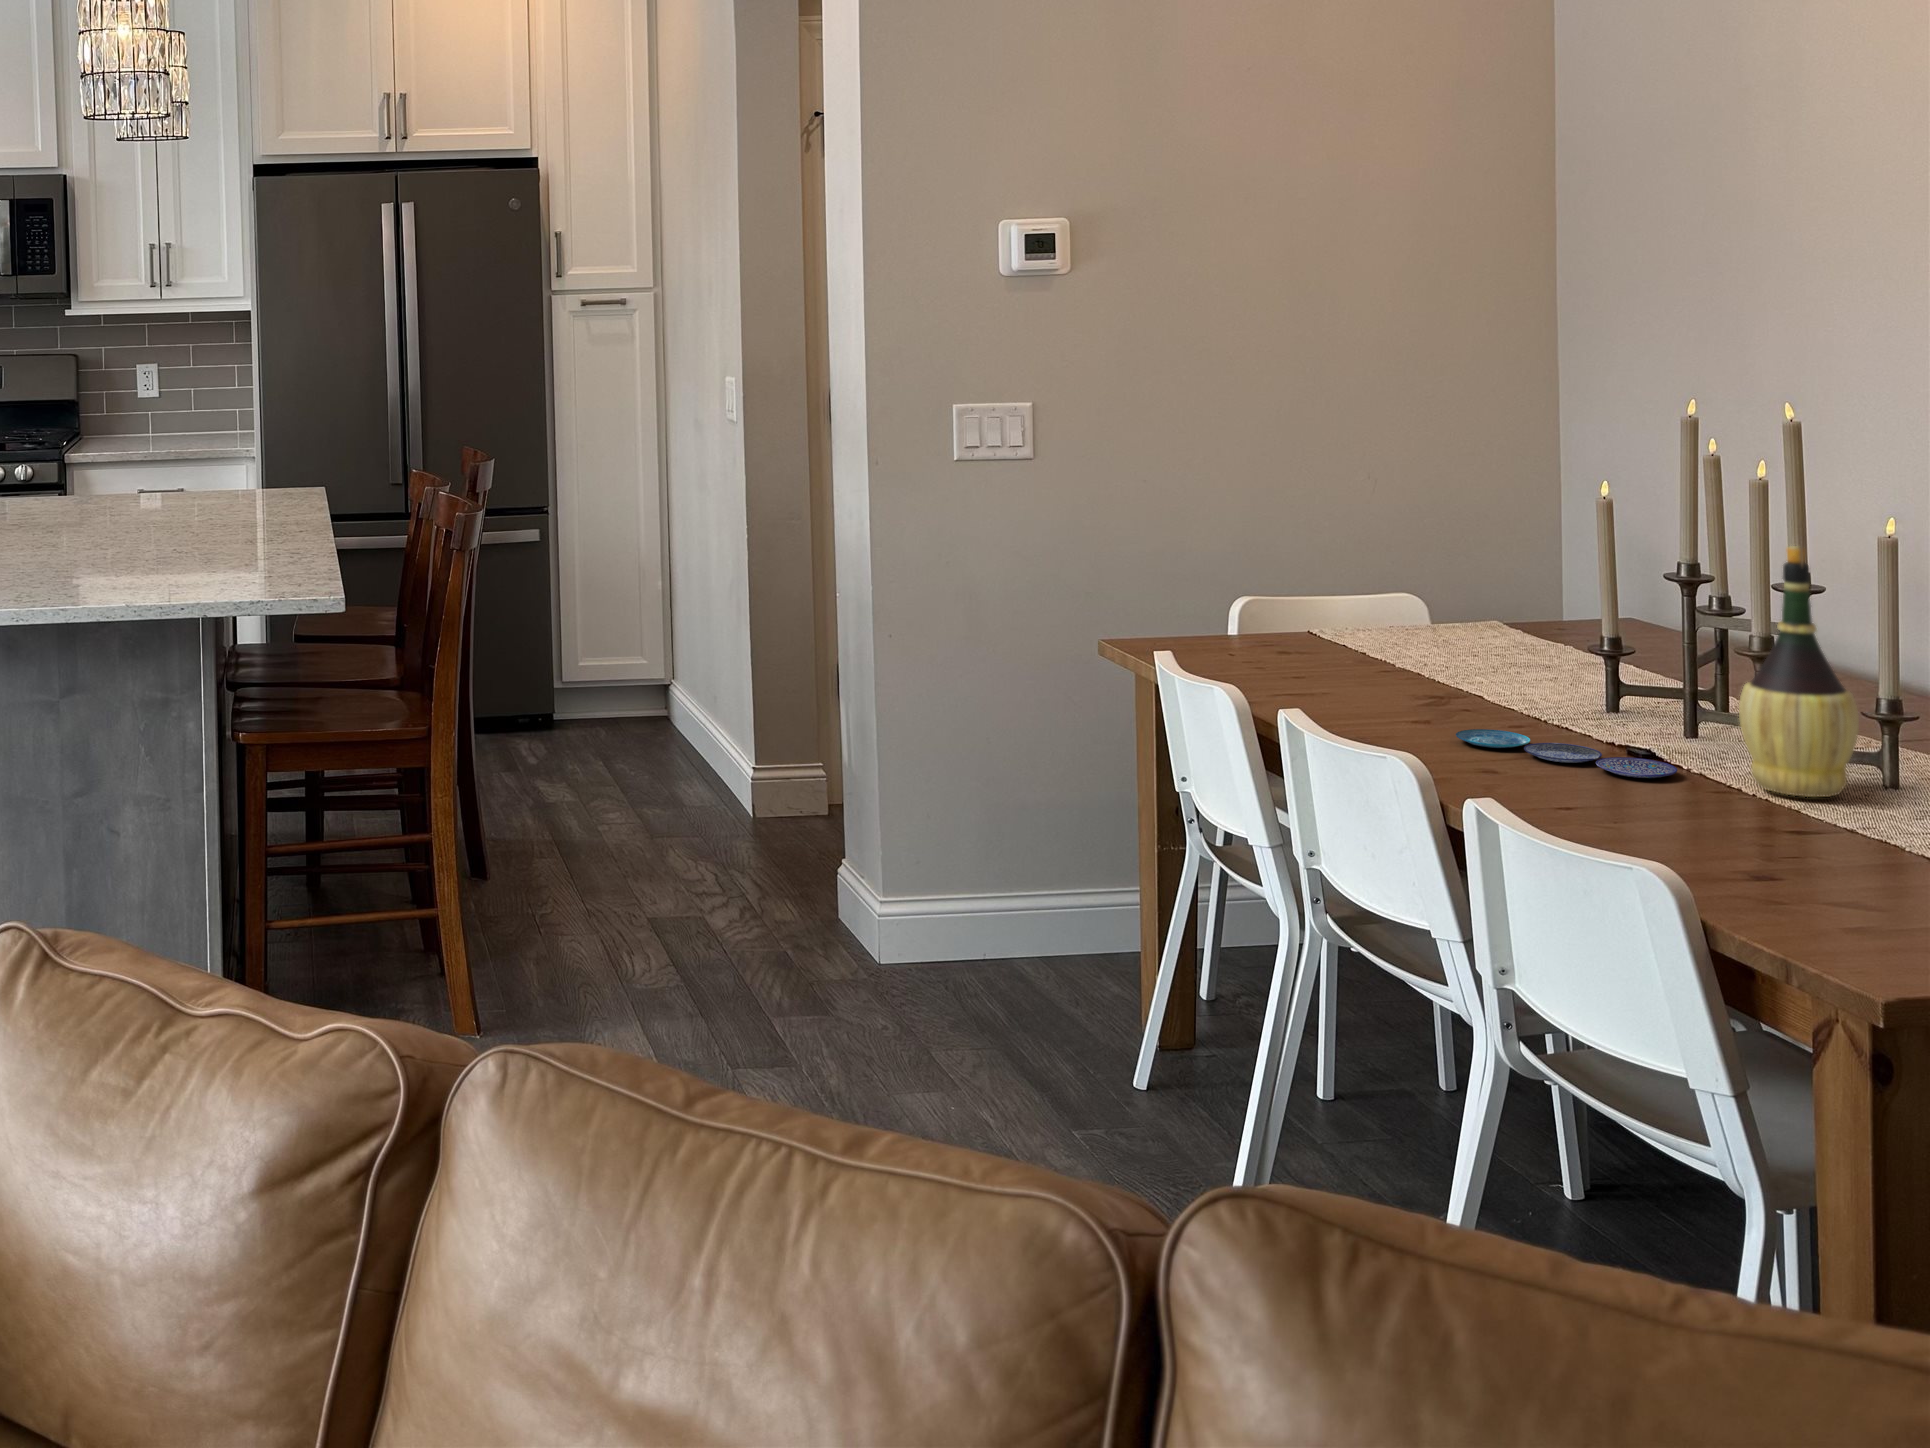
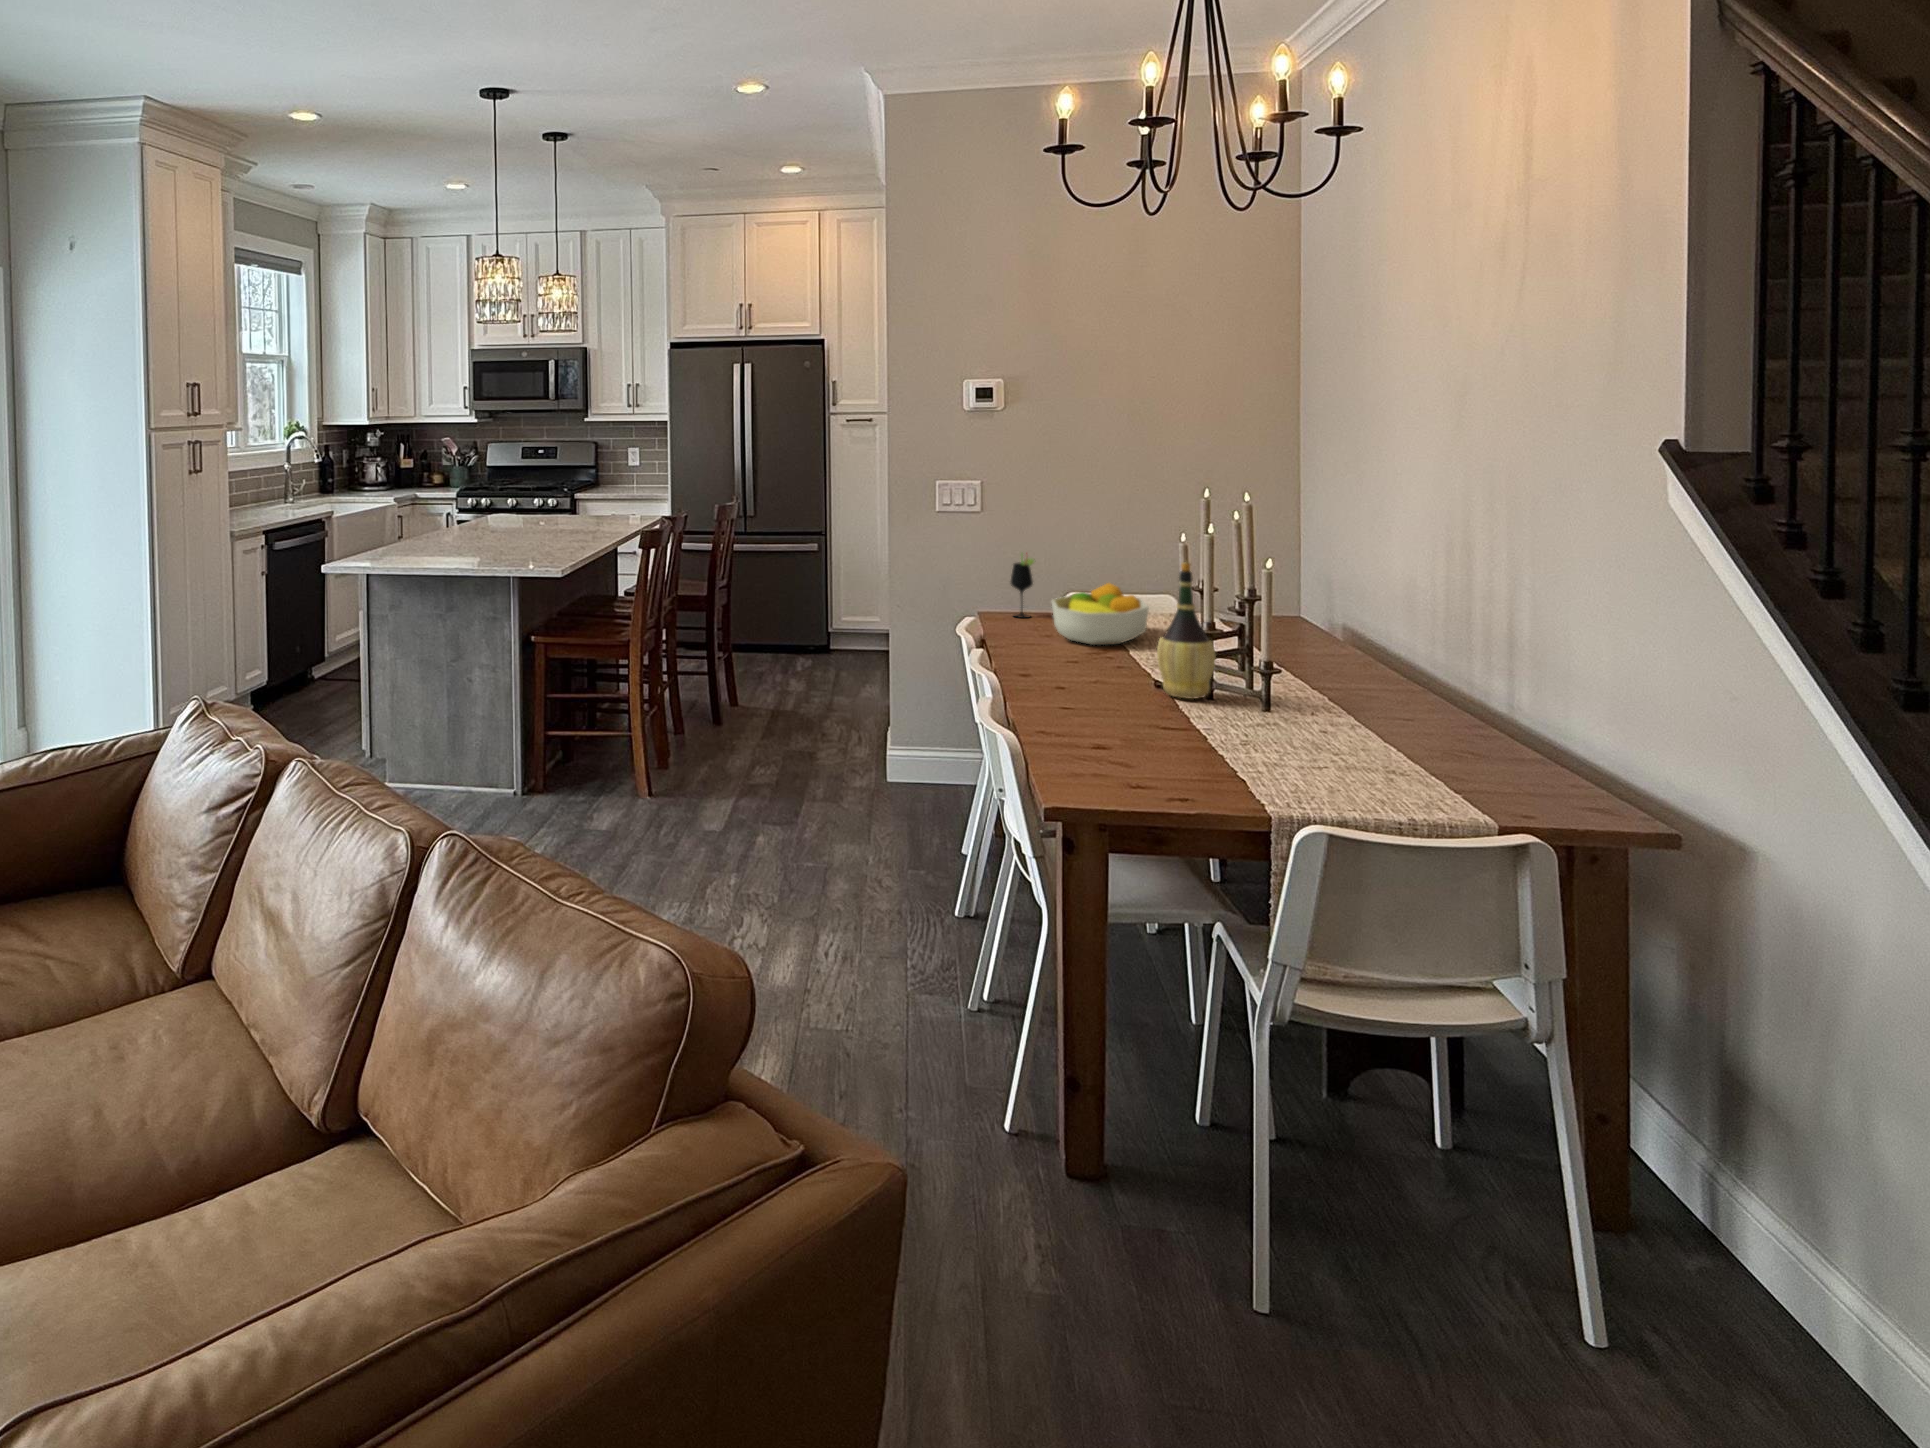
wine glass: none [1208,535,1258,656] -> present [1011,553,1034,618]
fruit bowl: none [1340,584,1527,701] -> present [1052,583,1149,645]
plate: present [1456,729,1677,778] -> none [1052,657,1138,685]

